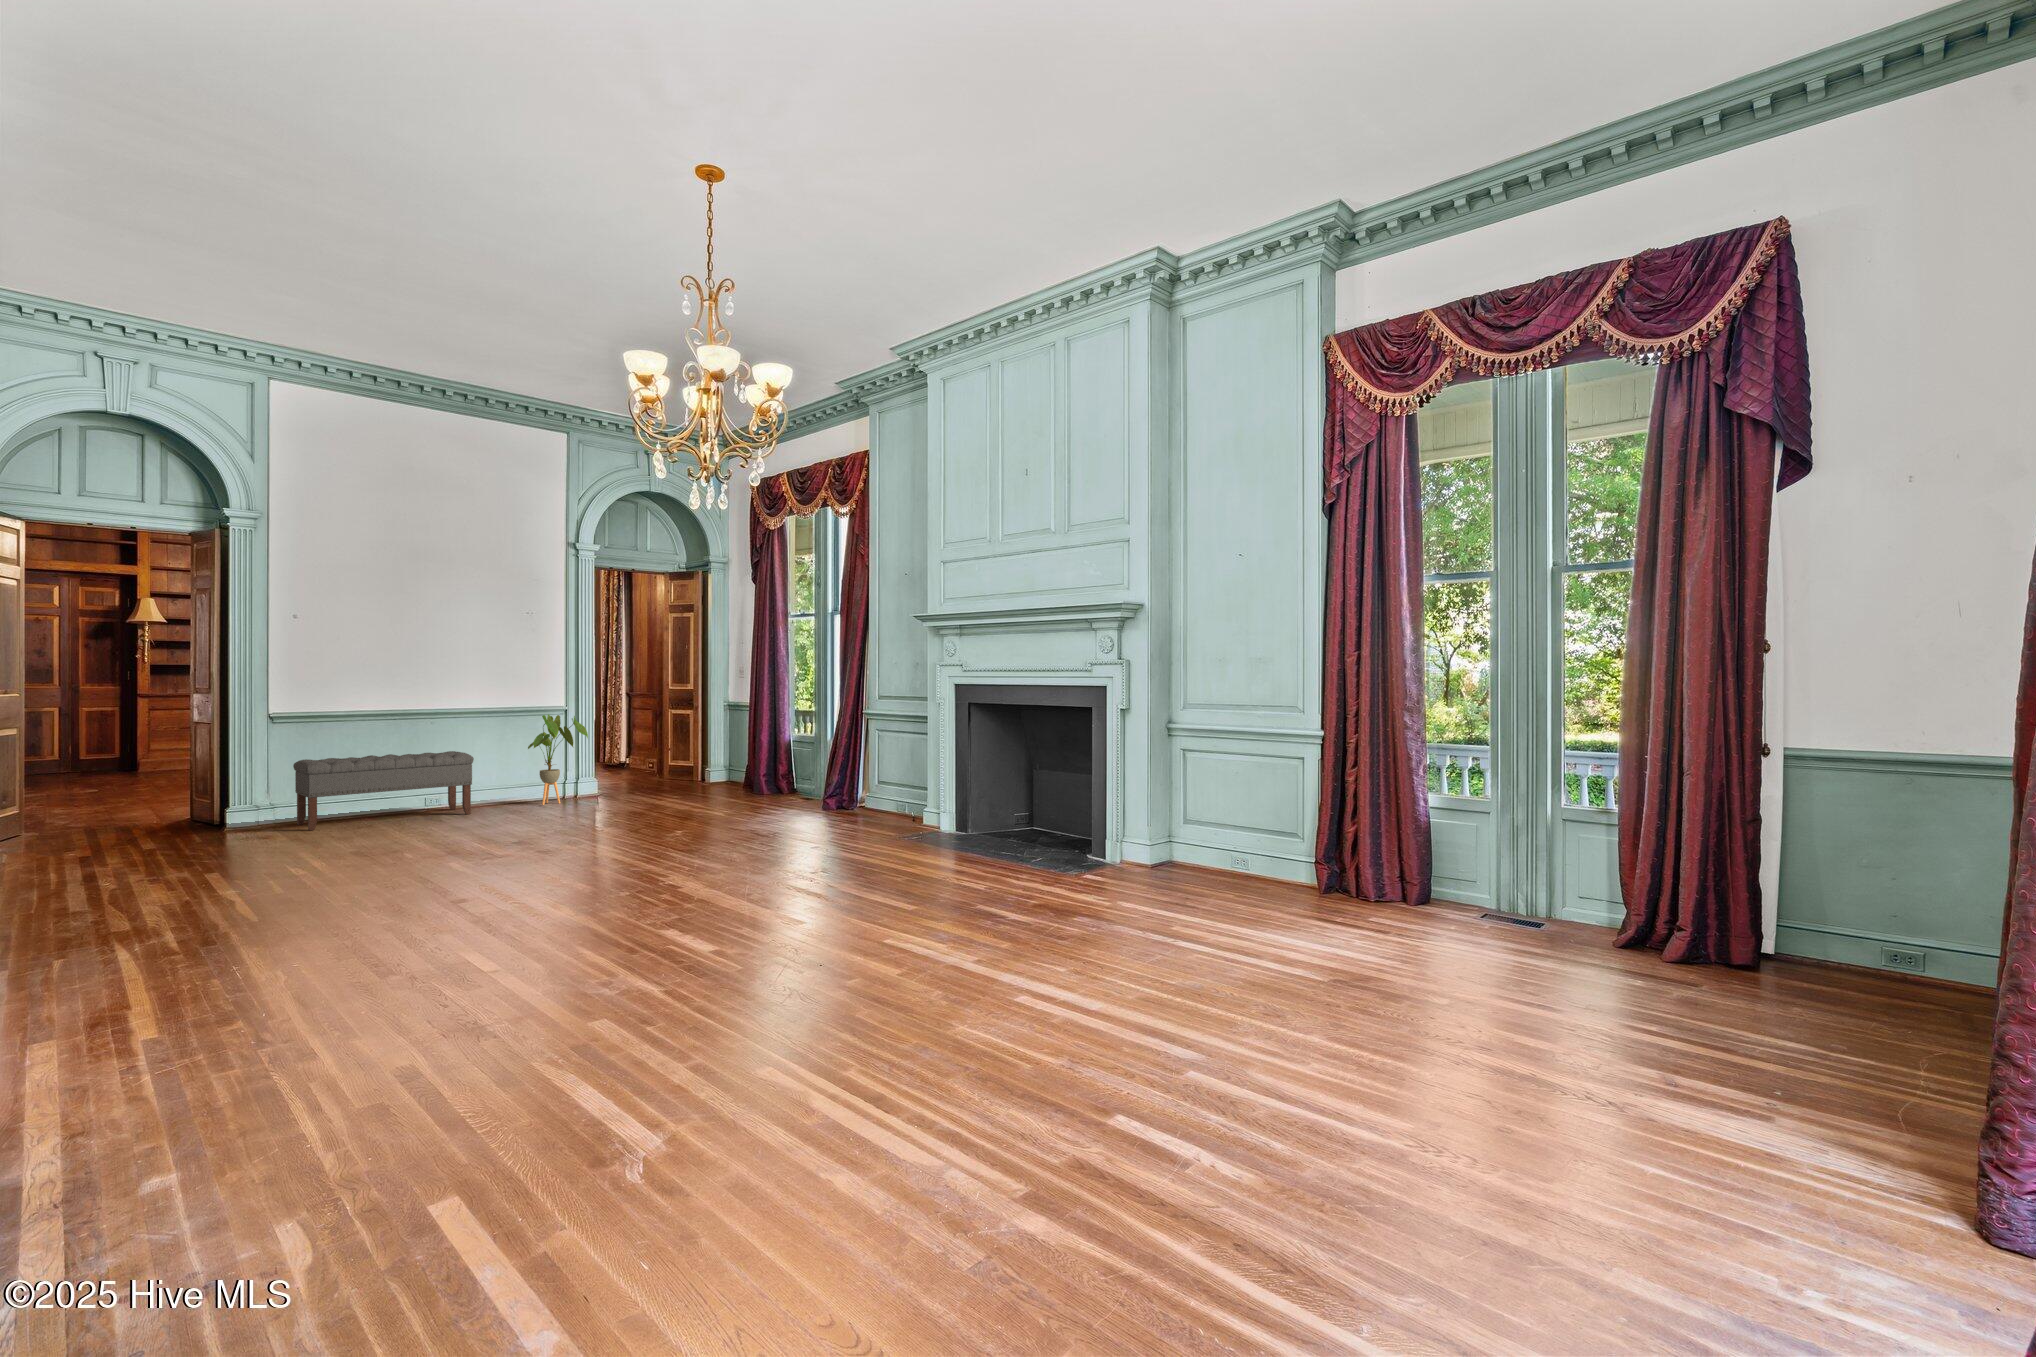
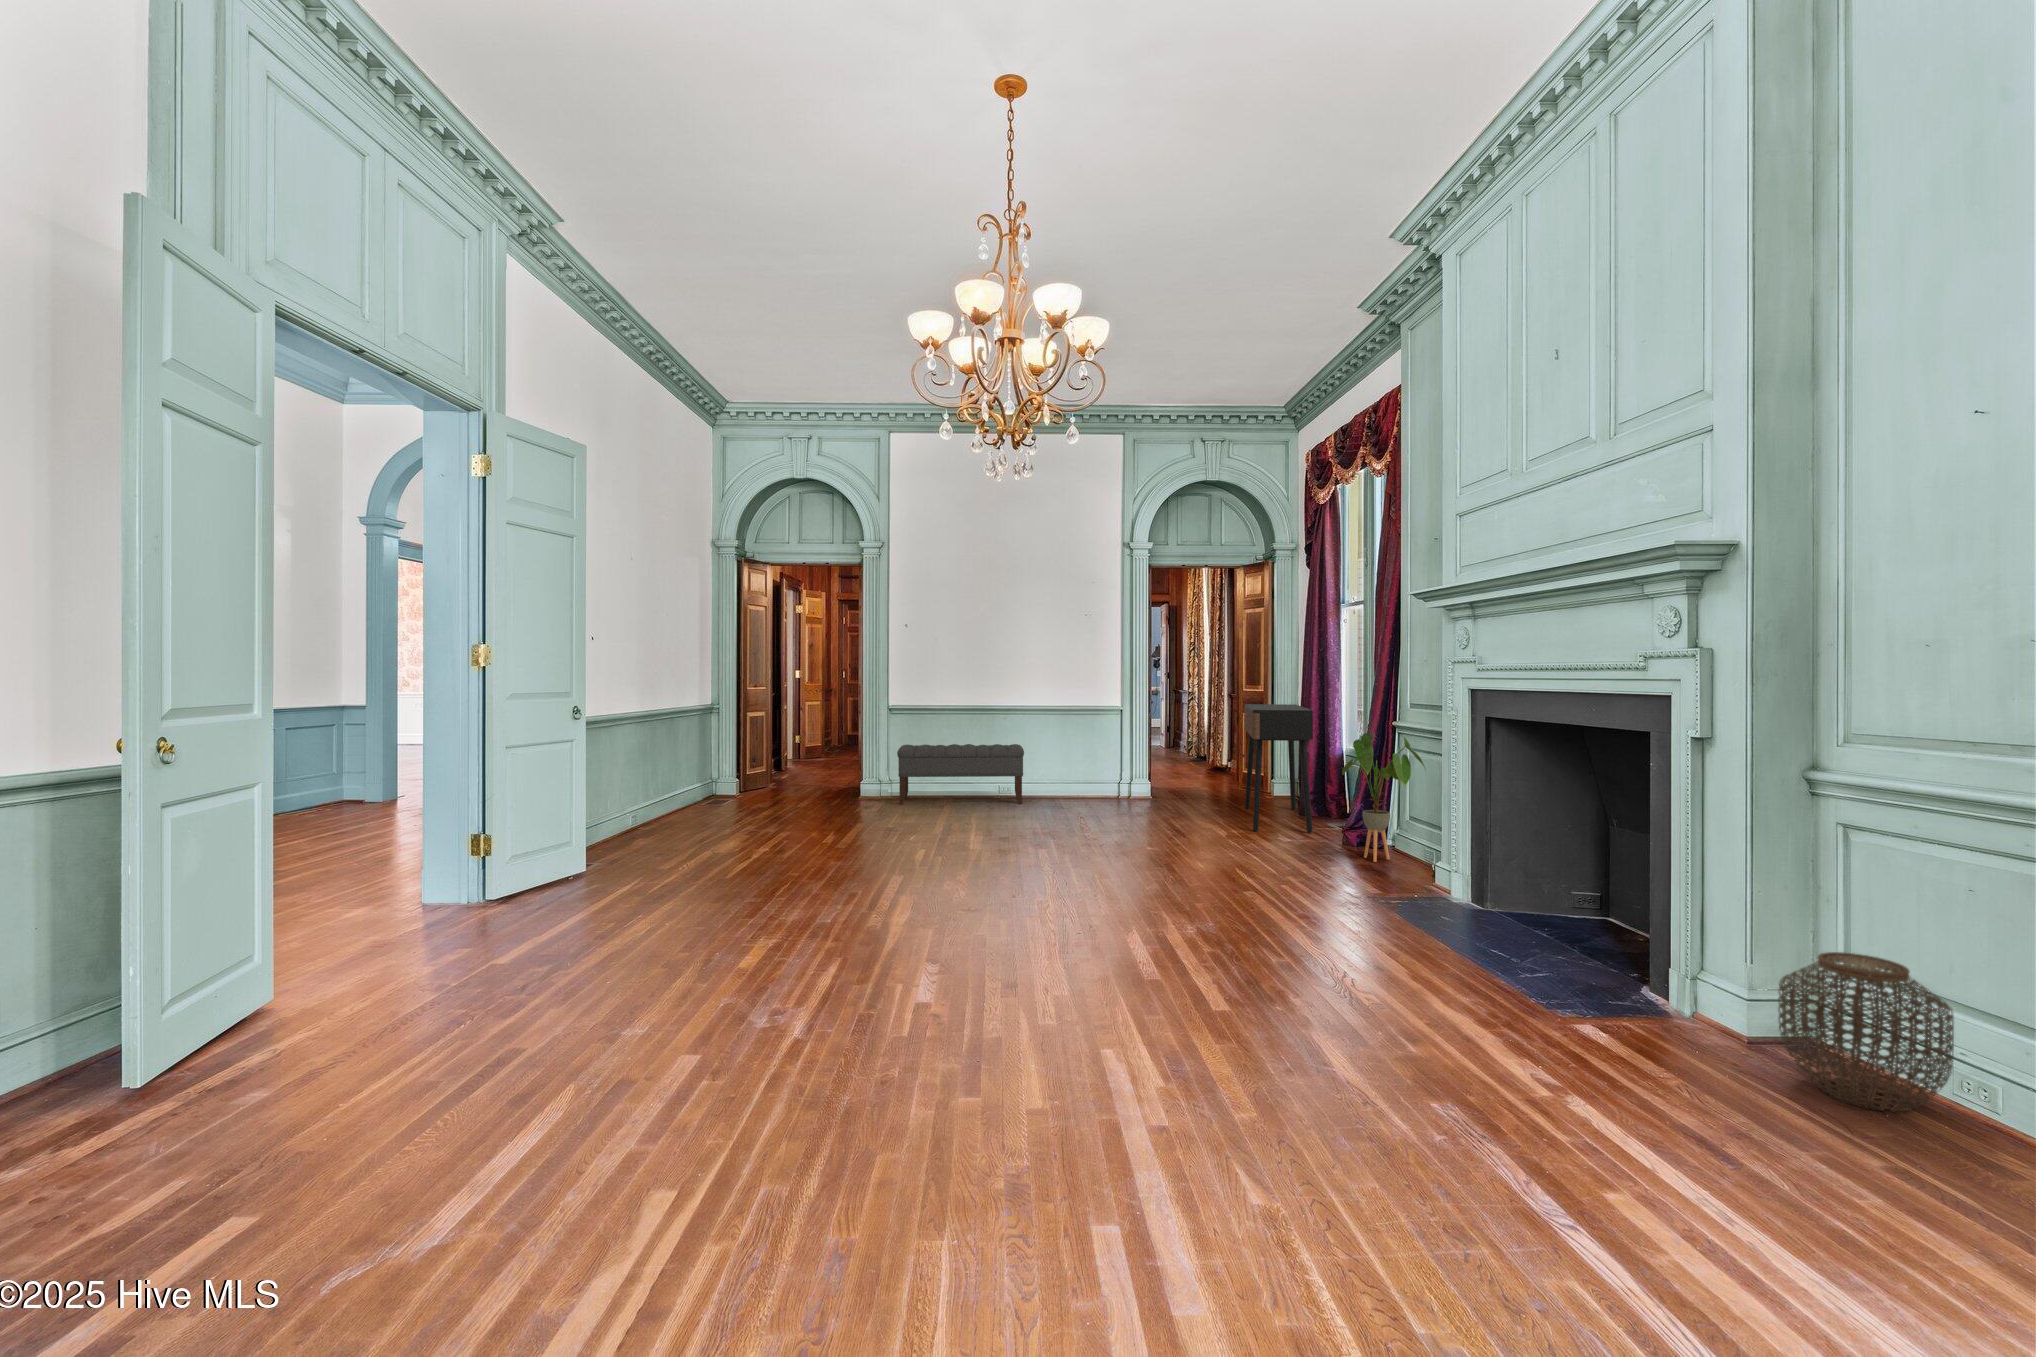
console table: none [705,701,792,810] -> present [1245,704,1313,833]
house plant: present [528,714,588,805] -> present [1342,733,1426,862]
woven basket: none [1174,810,1236,879] -> present [1778,952,1954,1112]

